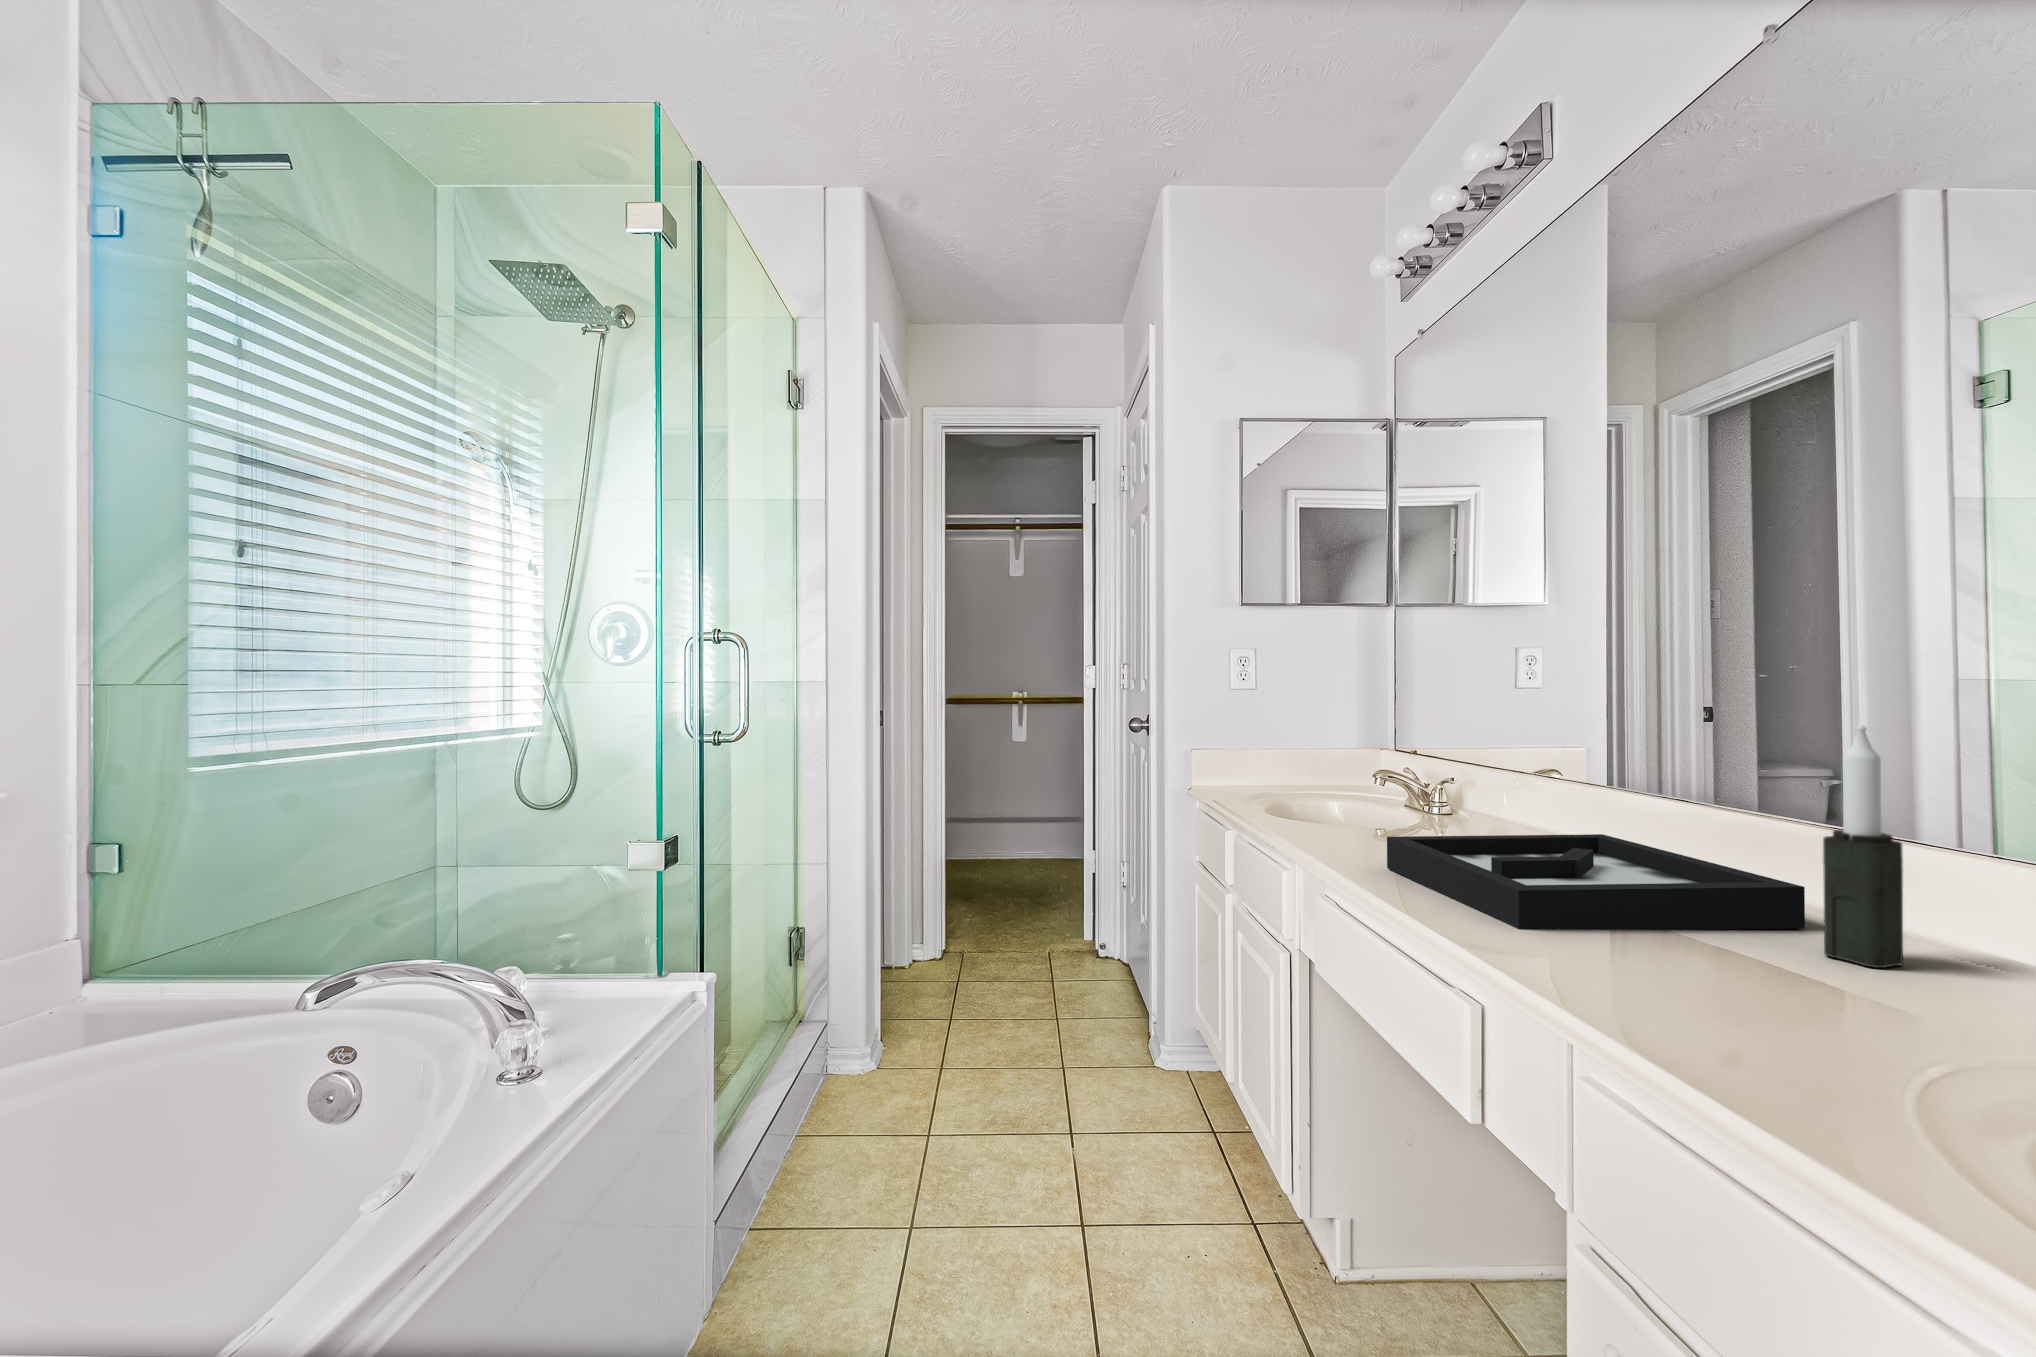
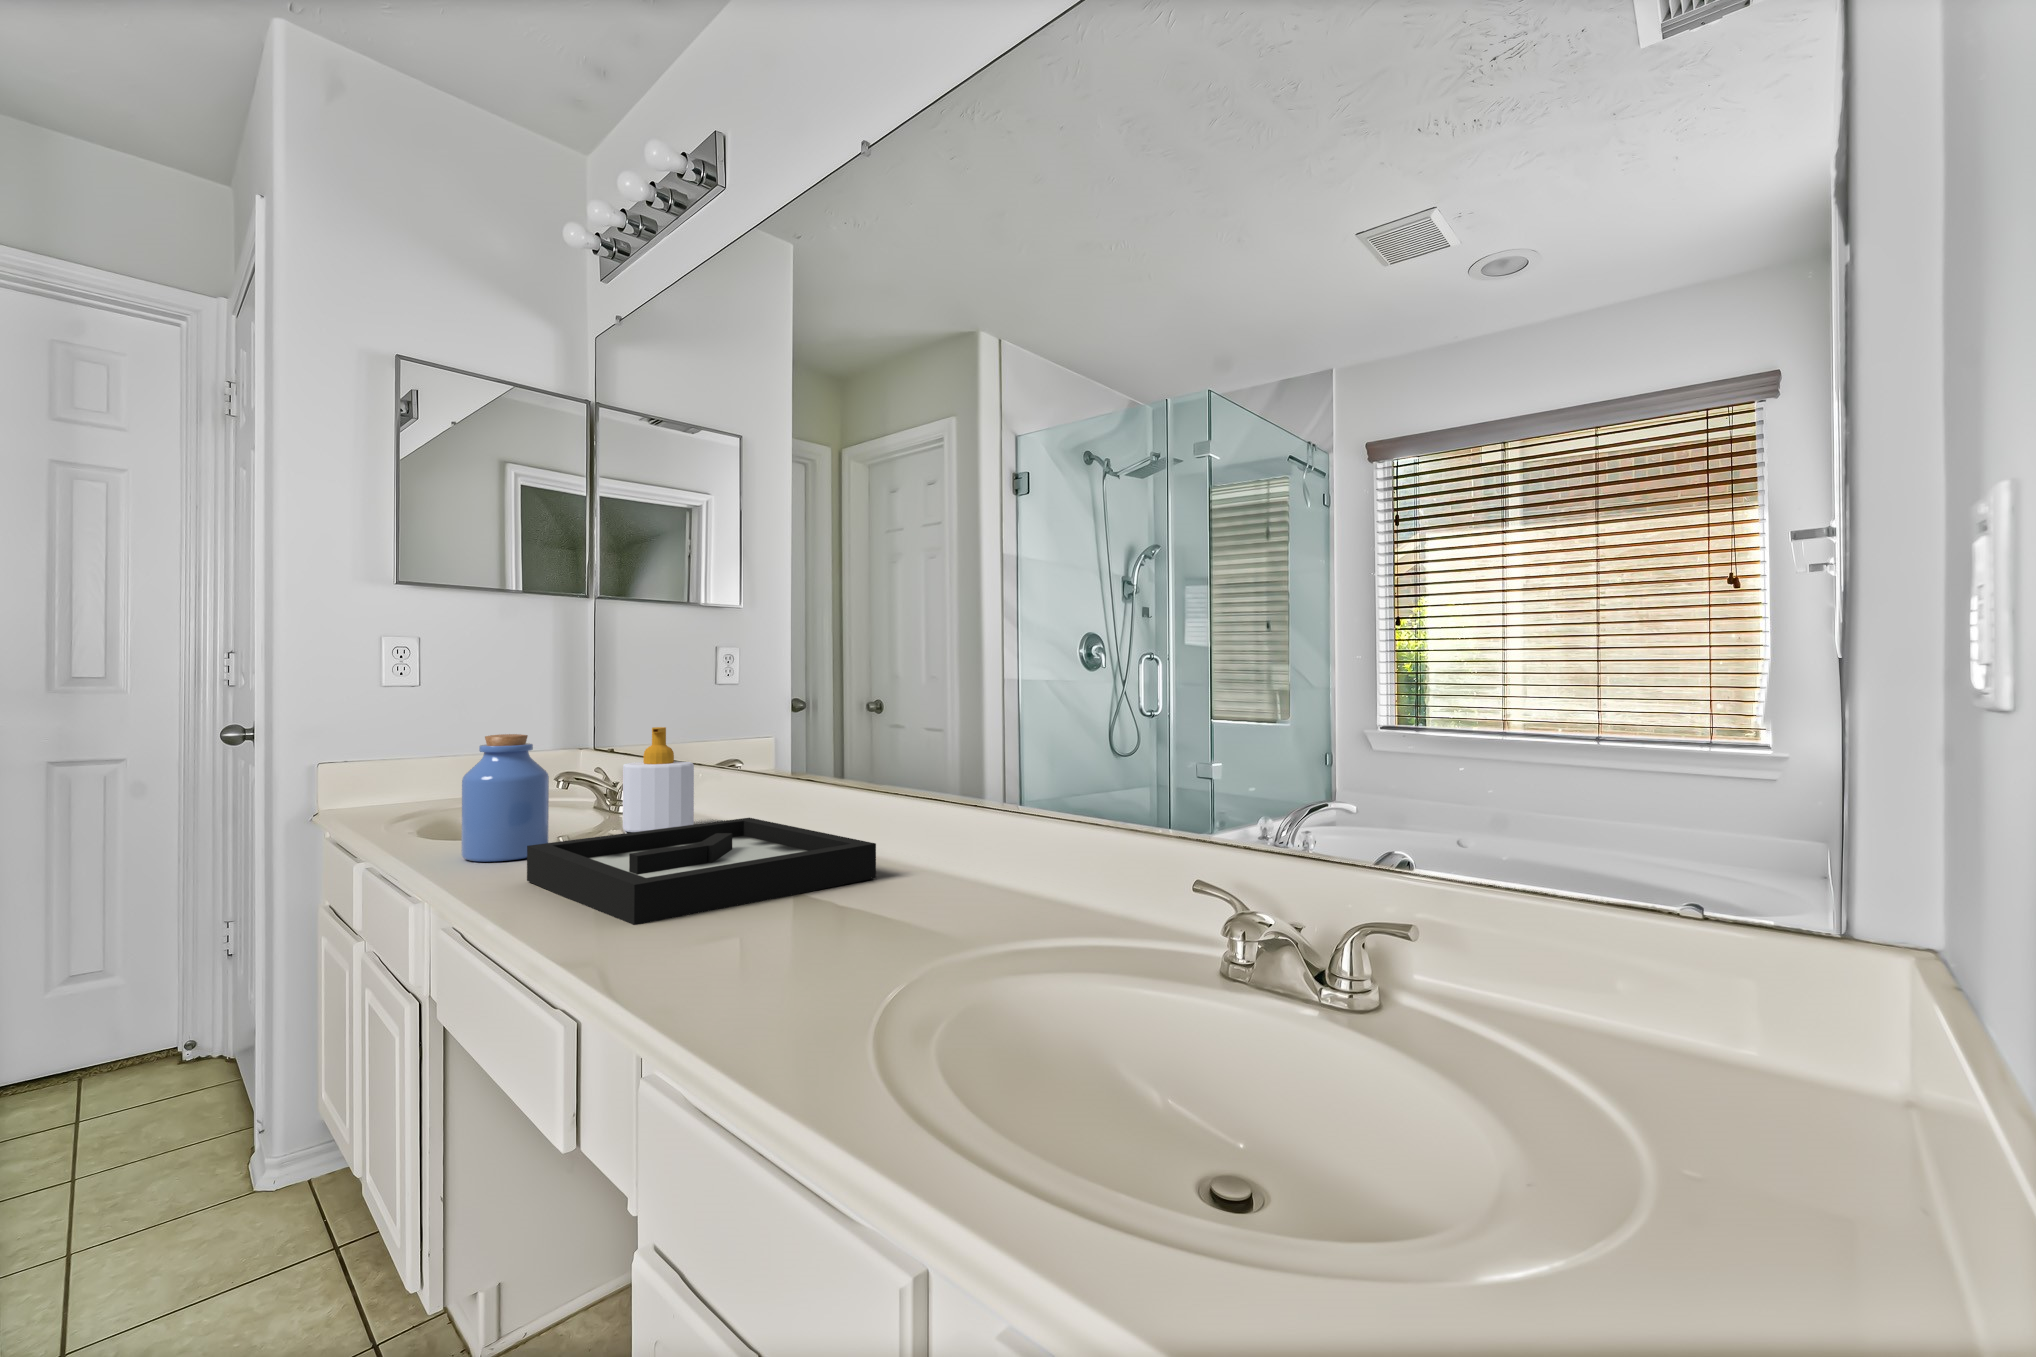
candle: present [1823,725,1903,968] -> none [878,707,926,902]
soap bottle: none [1446,732,1521,837] -> present [623,727,694,832]
jar: none [1318,735,1389,846] -> present [461,734,549,862]

